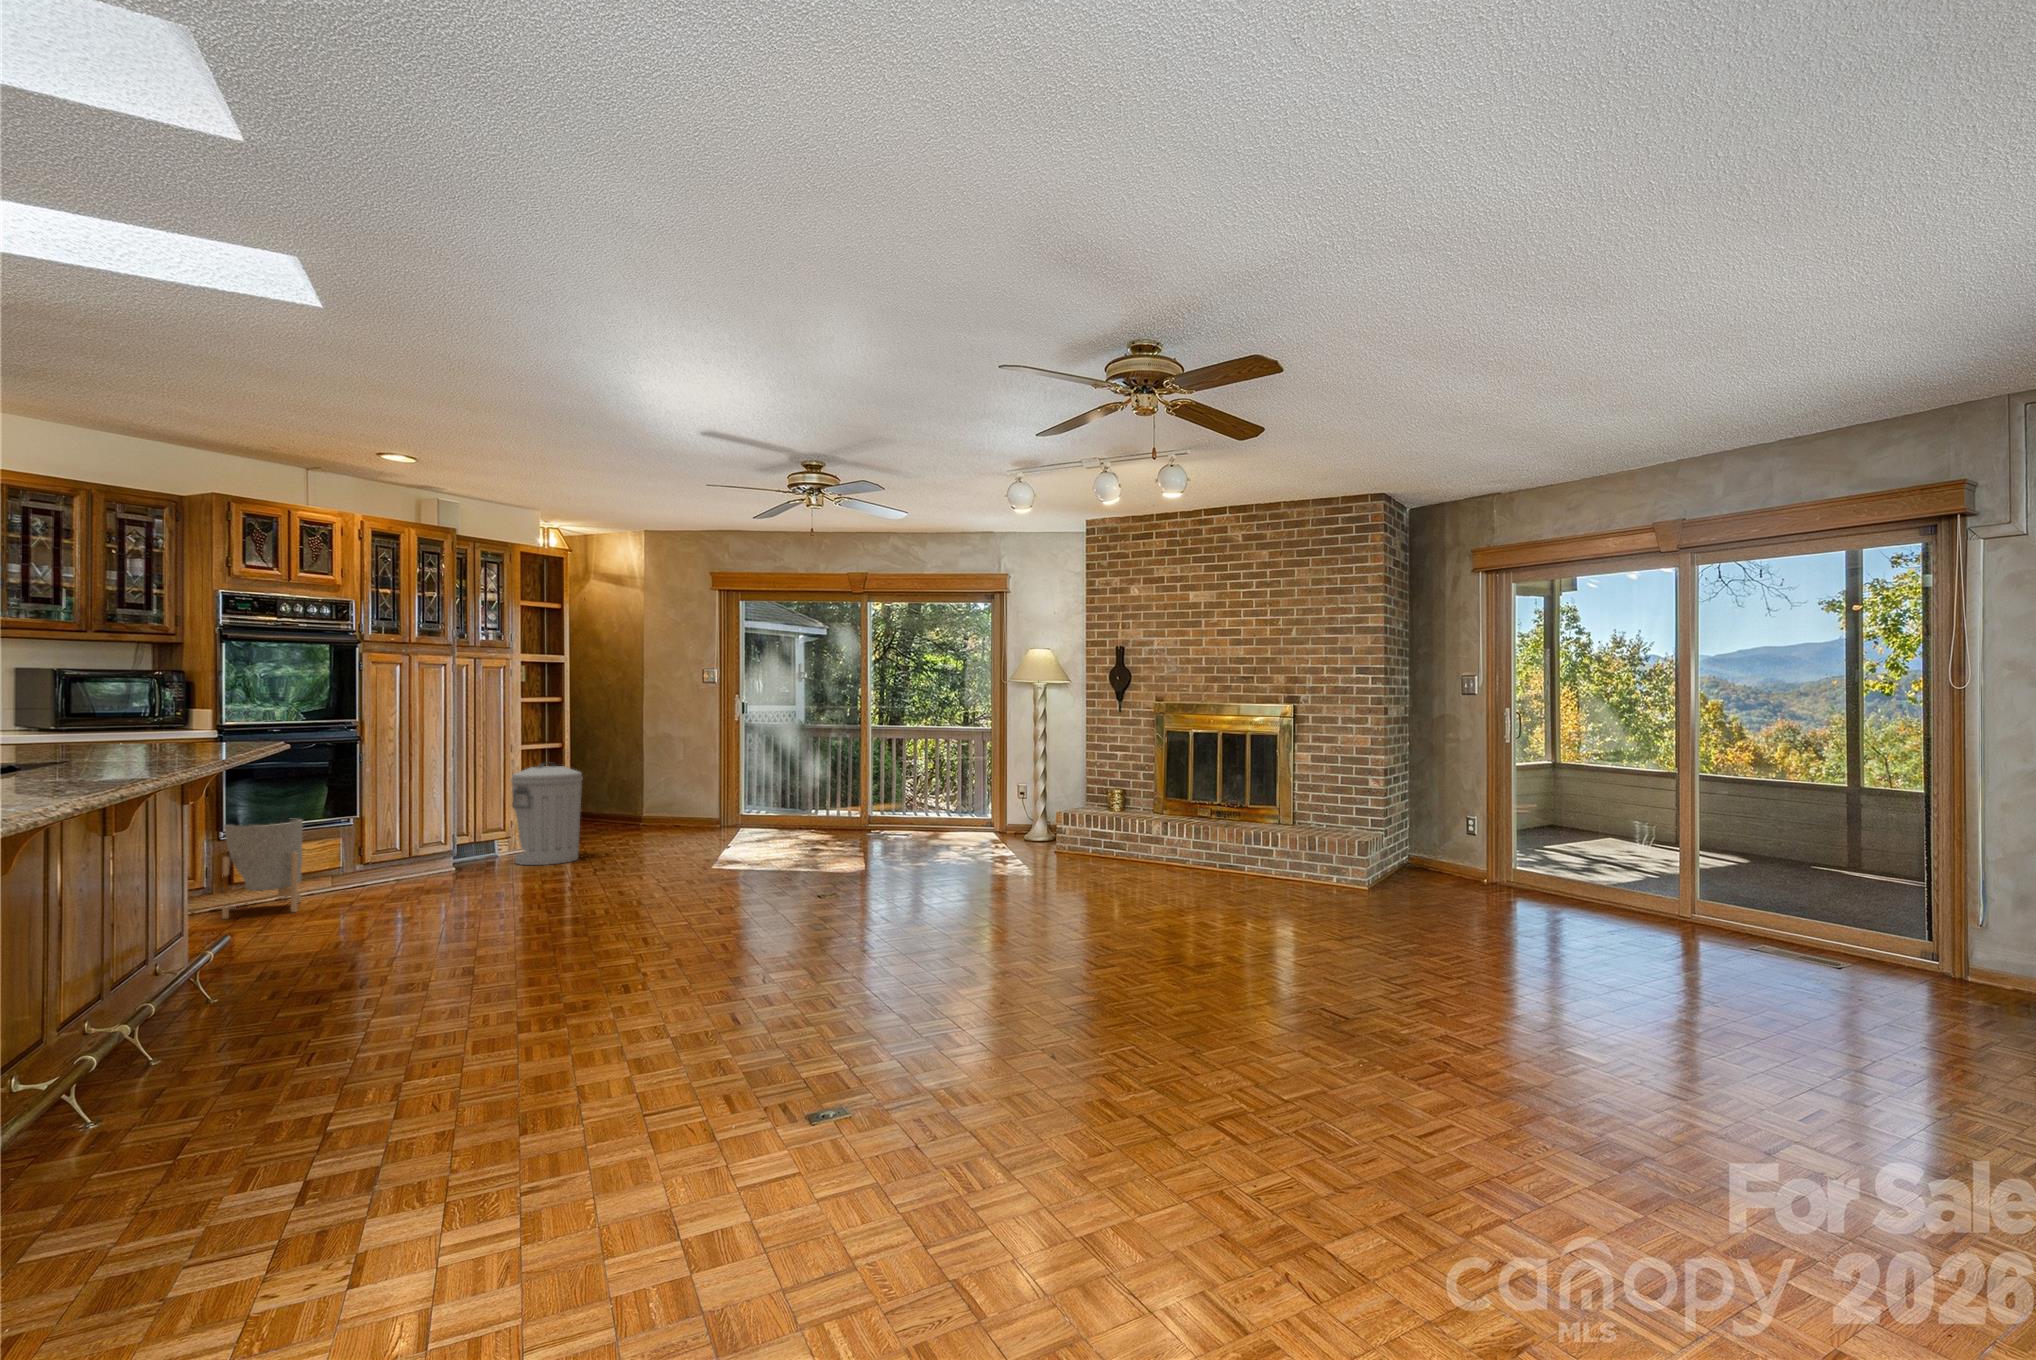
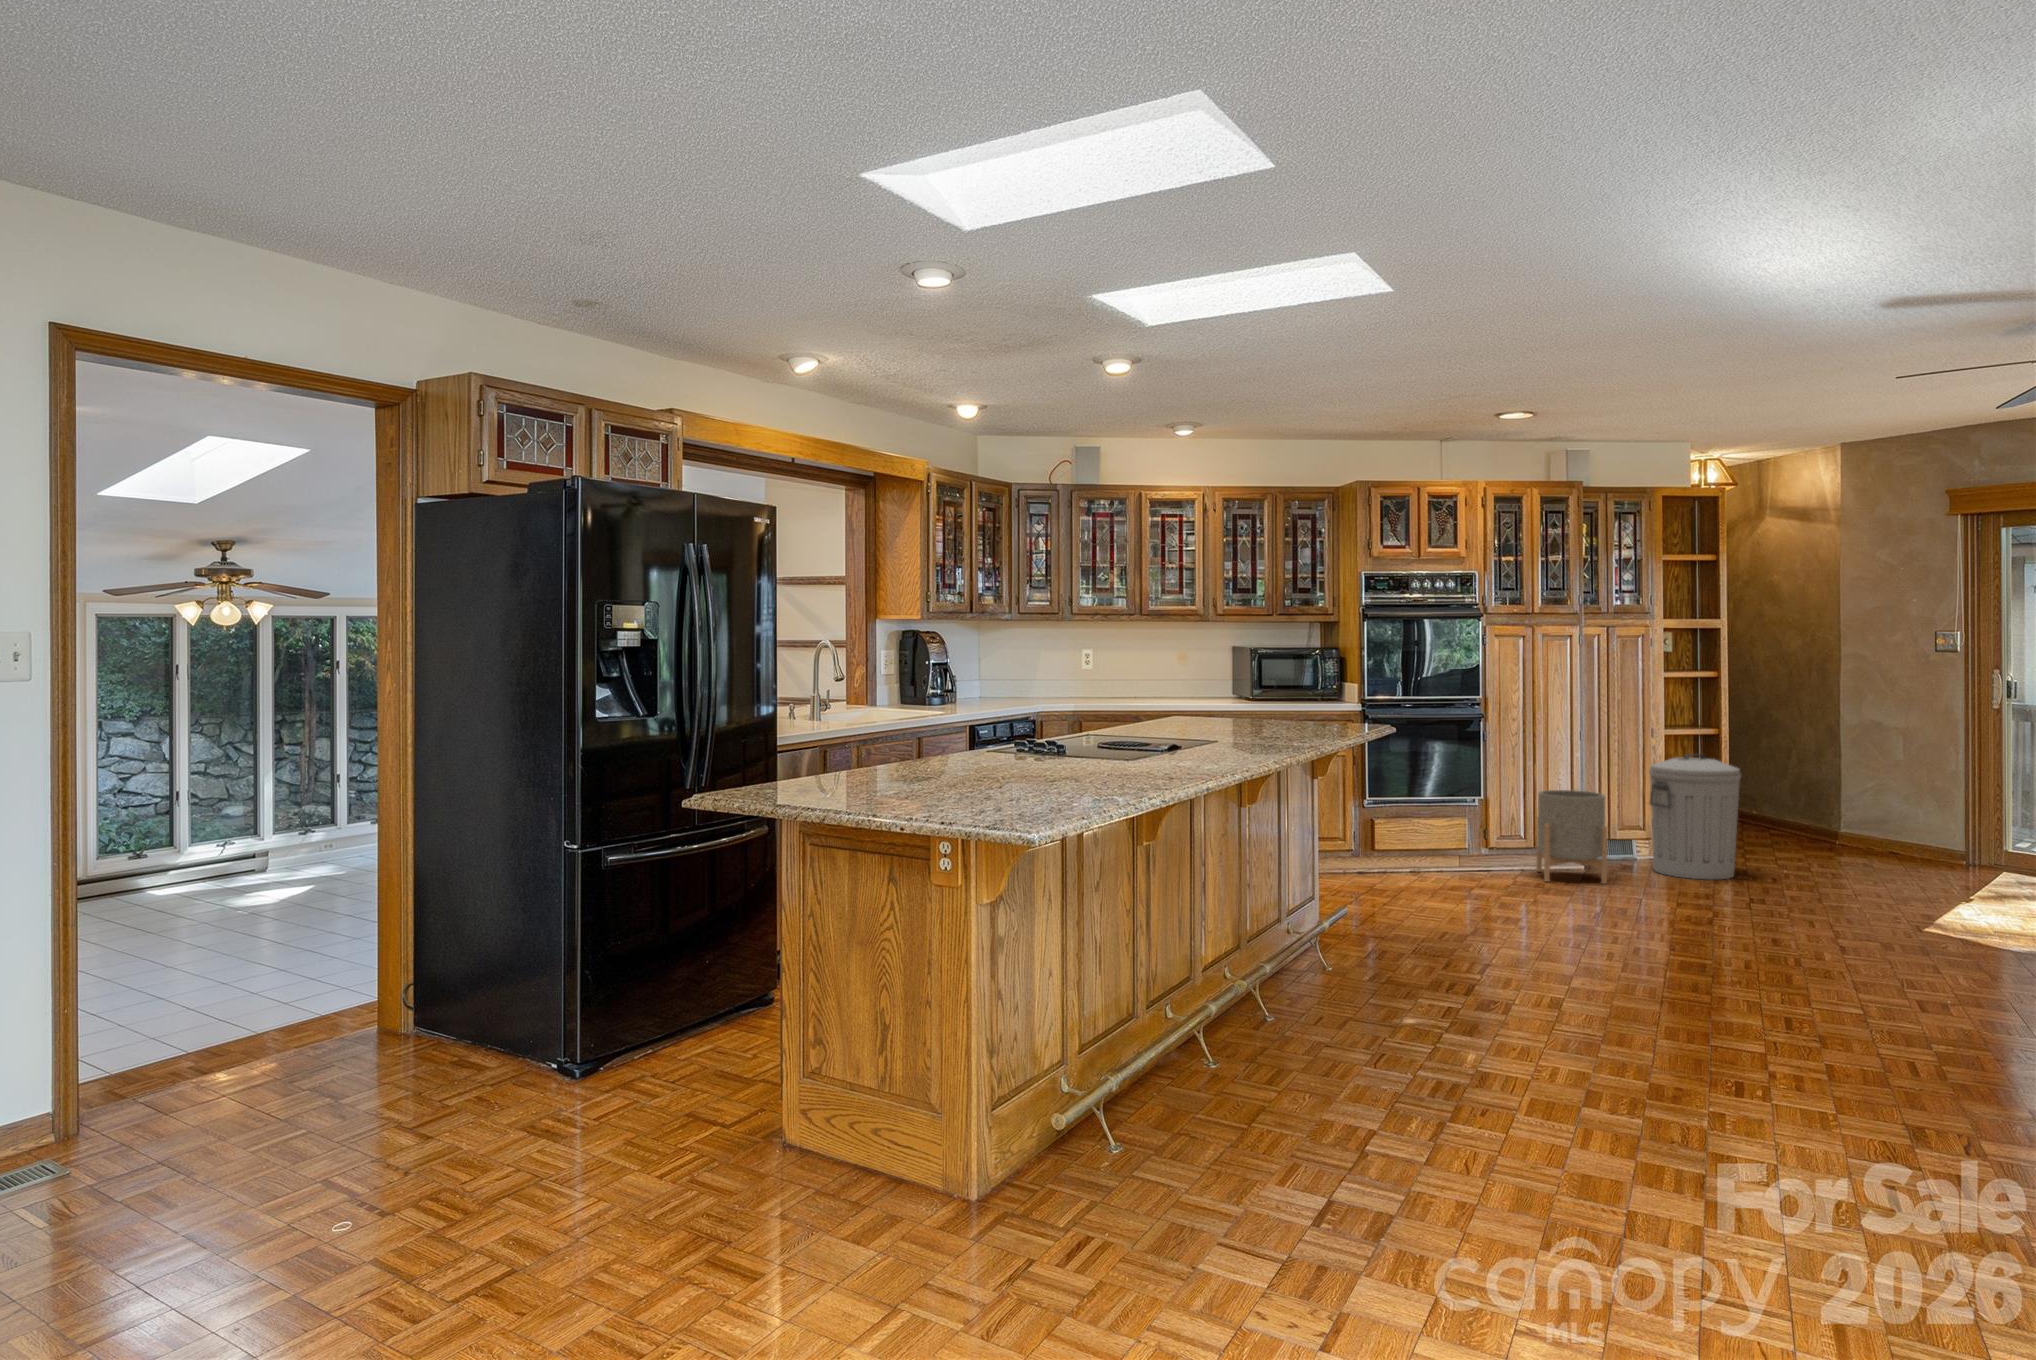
planter: present [222,819,303,919] -> present [1536,790,1608,884]

